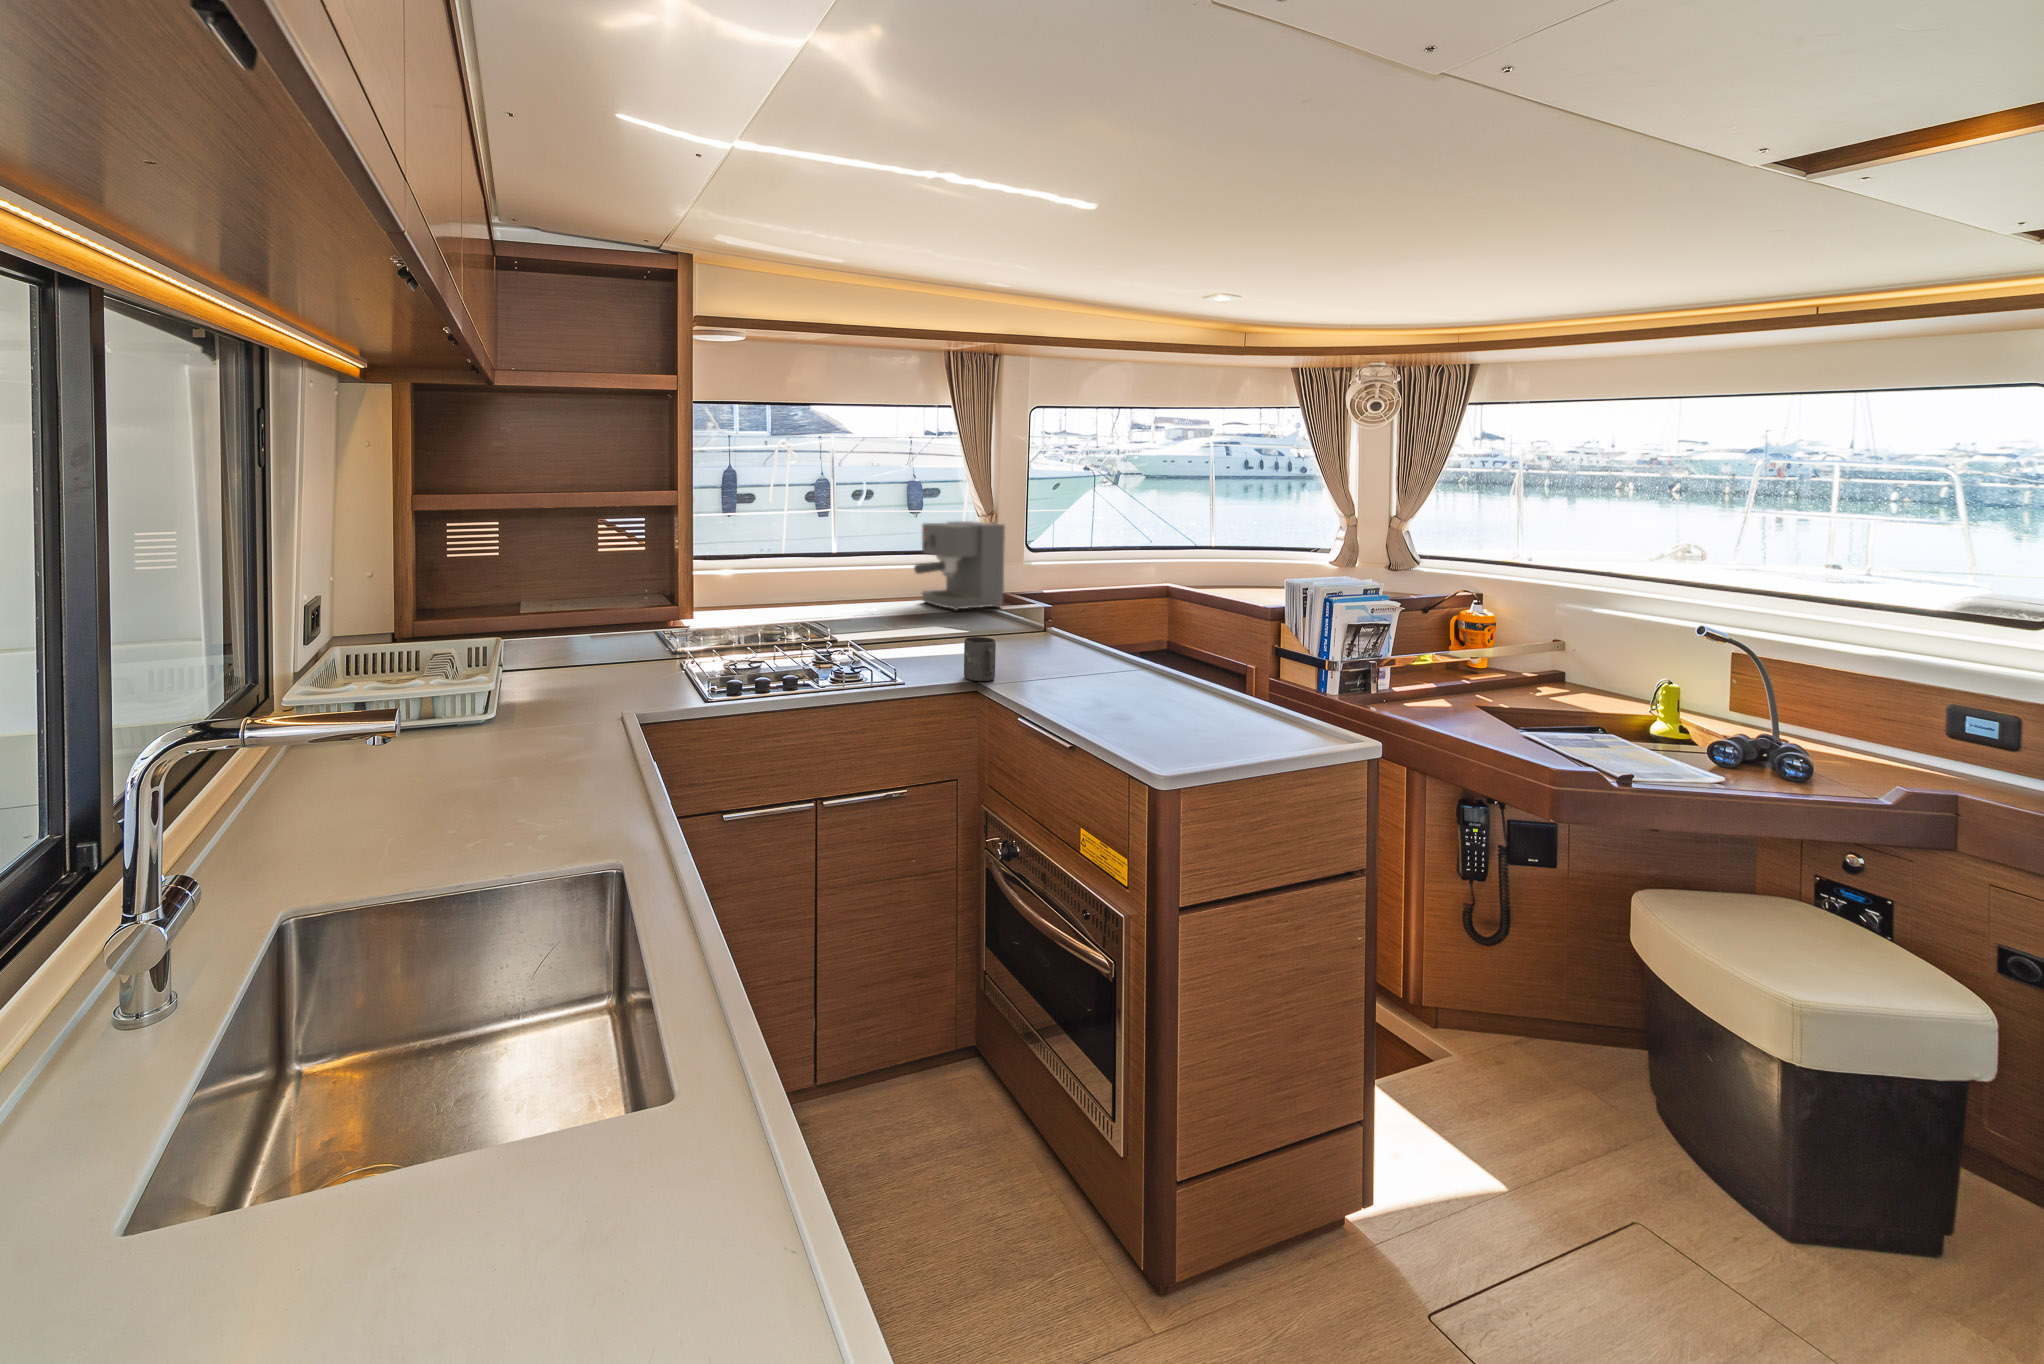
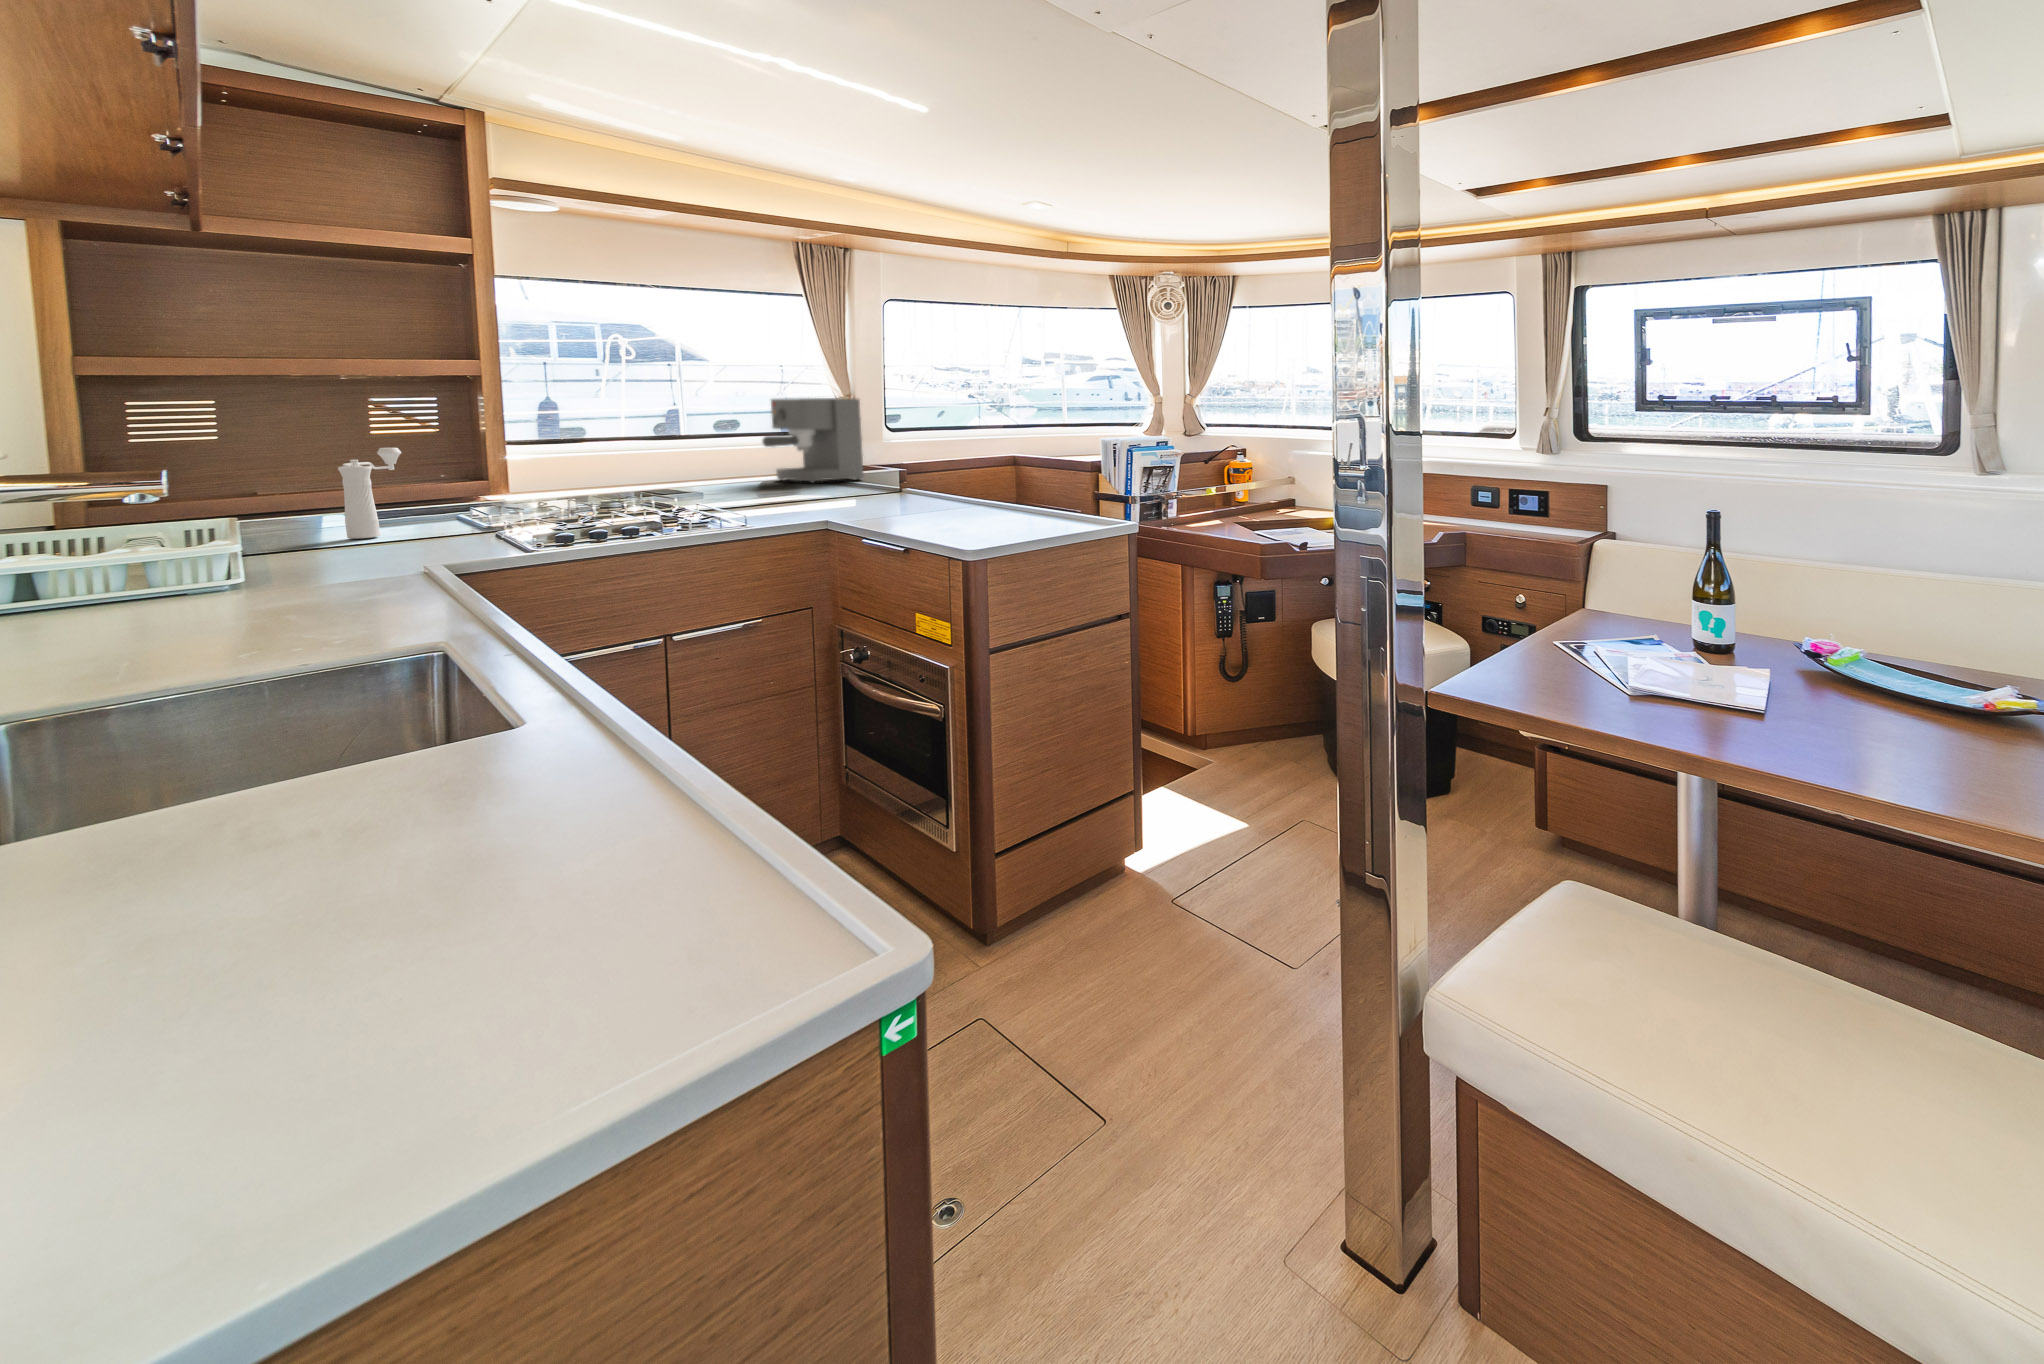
pepper mill: none [620,589,659,668] -> present [338,448,401,539]
mug: present [964,637,996,681] -> none [806,479,840,518]

